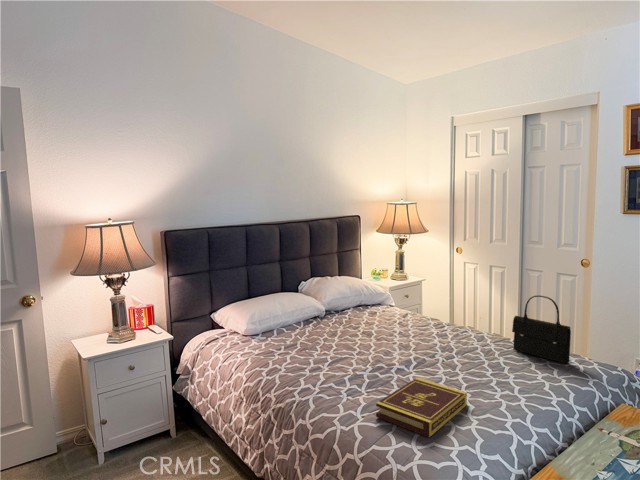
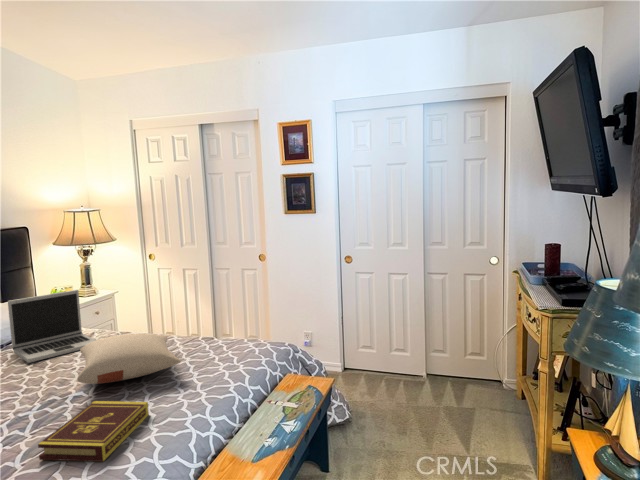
laptop: none [347,274,414,329] -> present [8,290,96,363]
handbag: present [512,295,571,364] -> none [198,292,248,350]
pillow: none [401,321,497,364] -> present [77,334,180,384]

